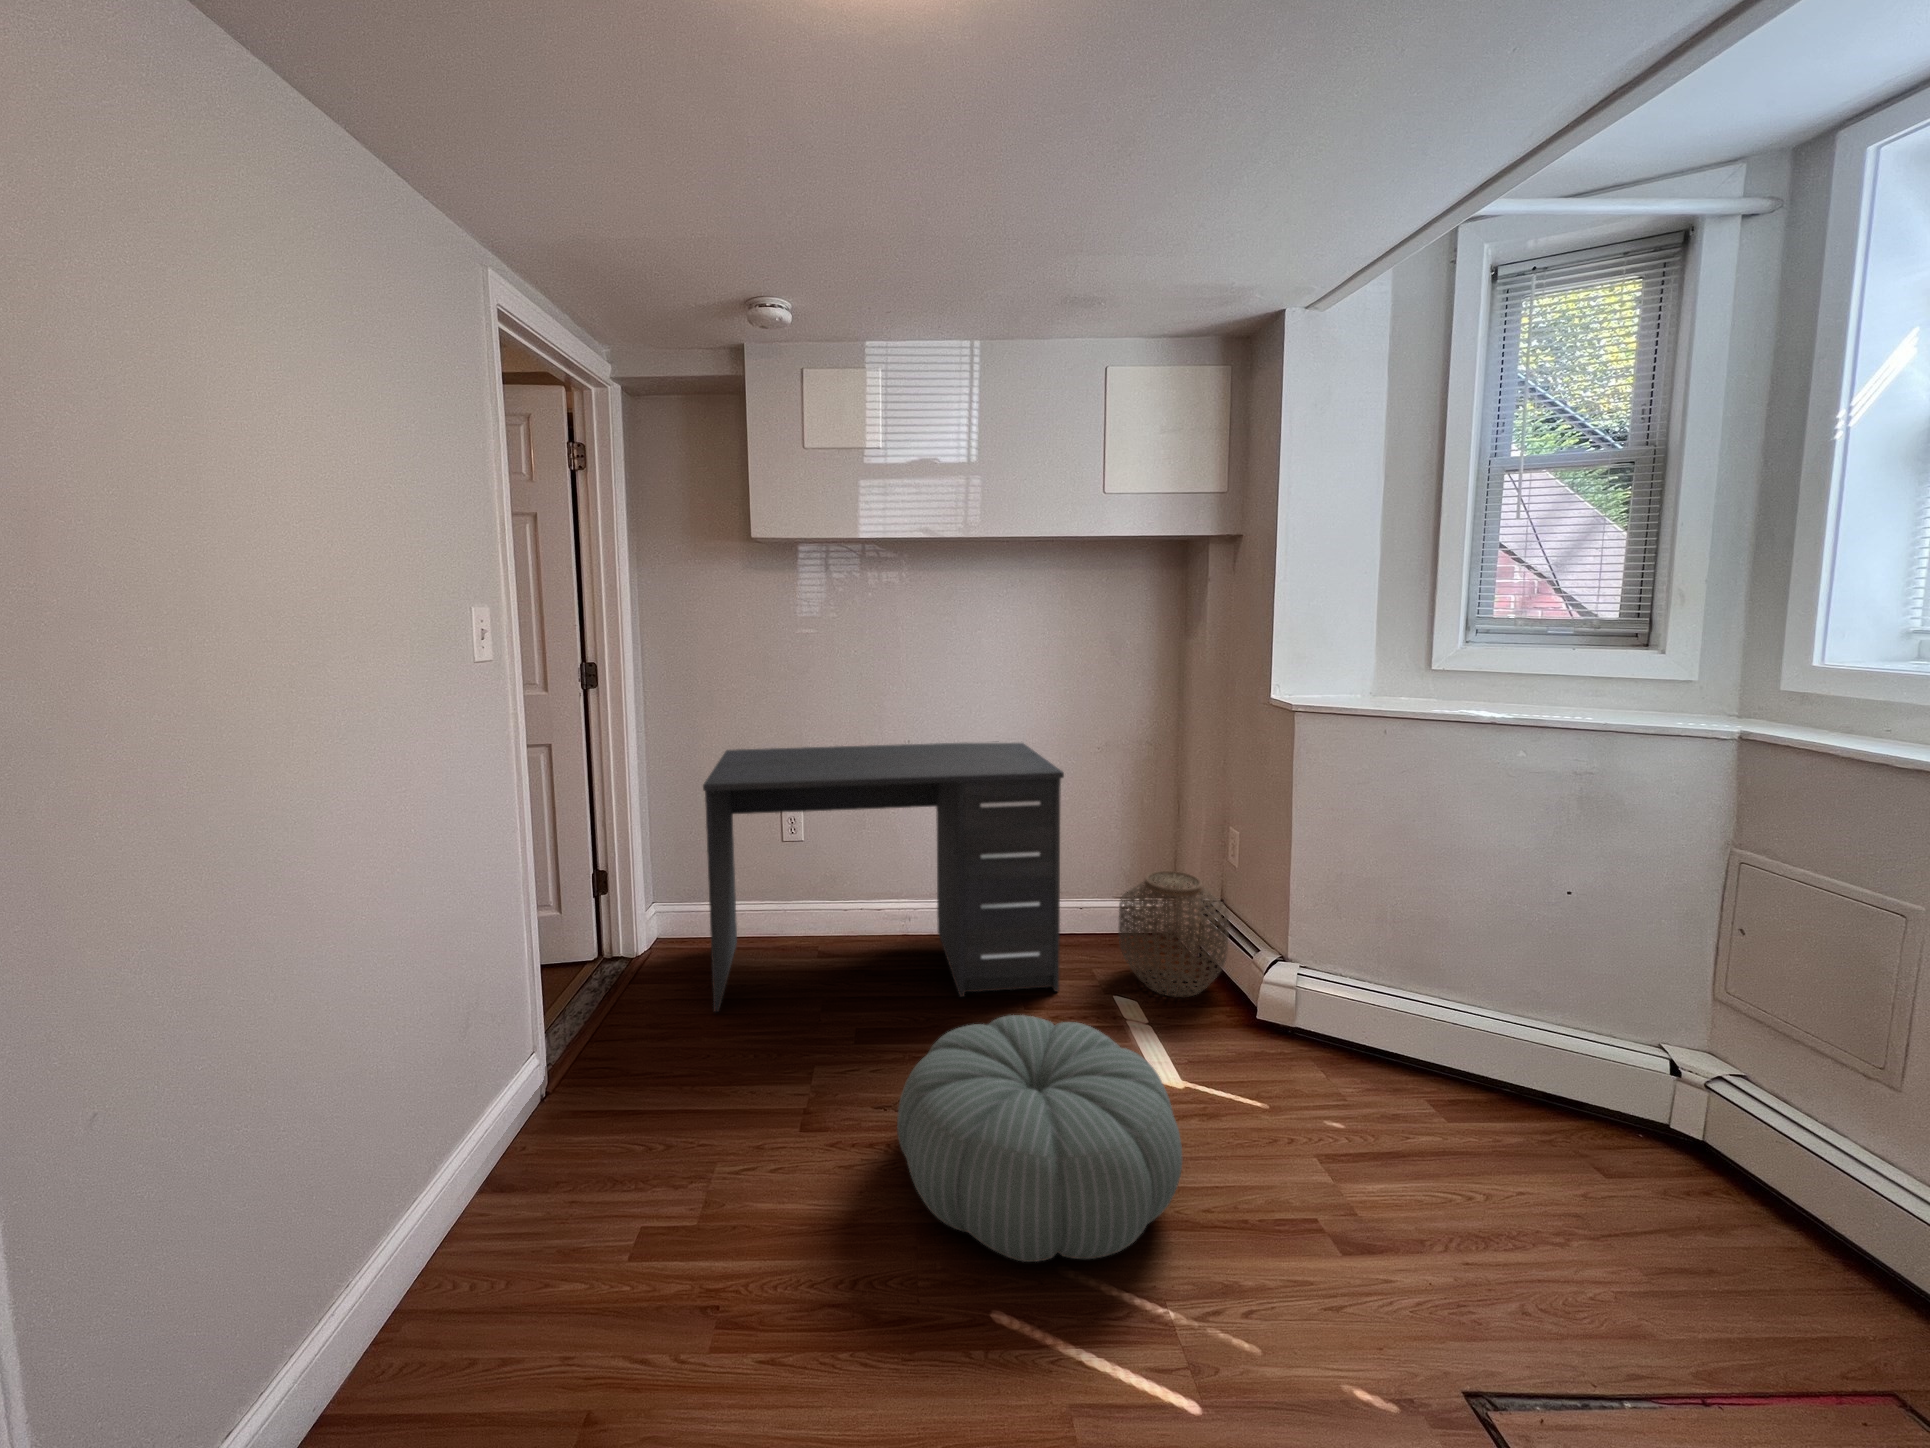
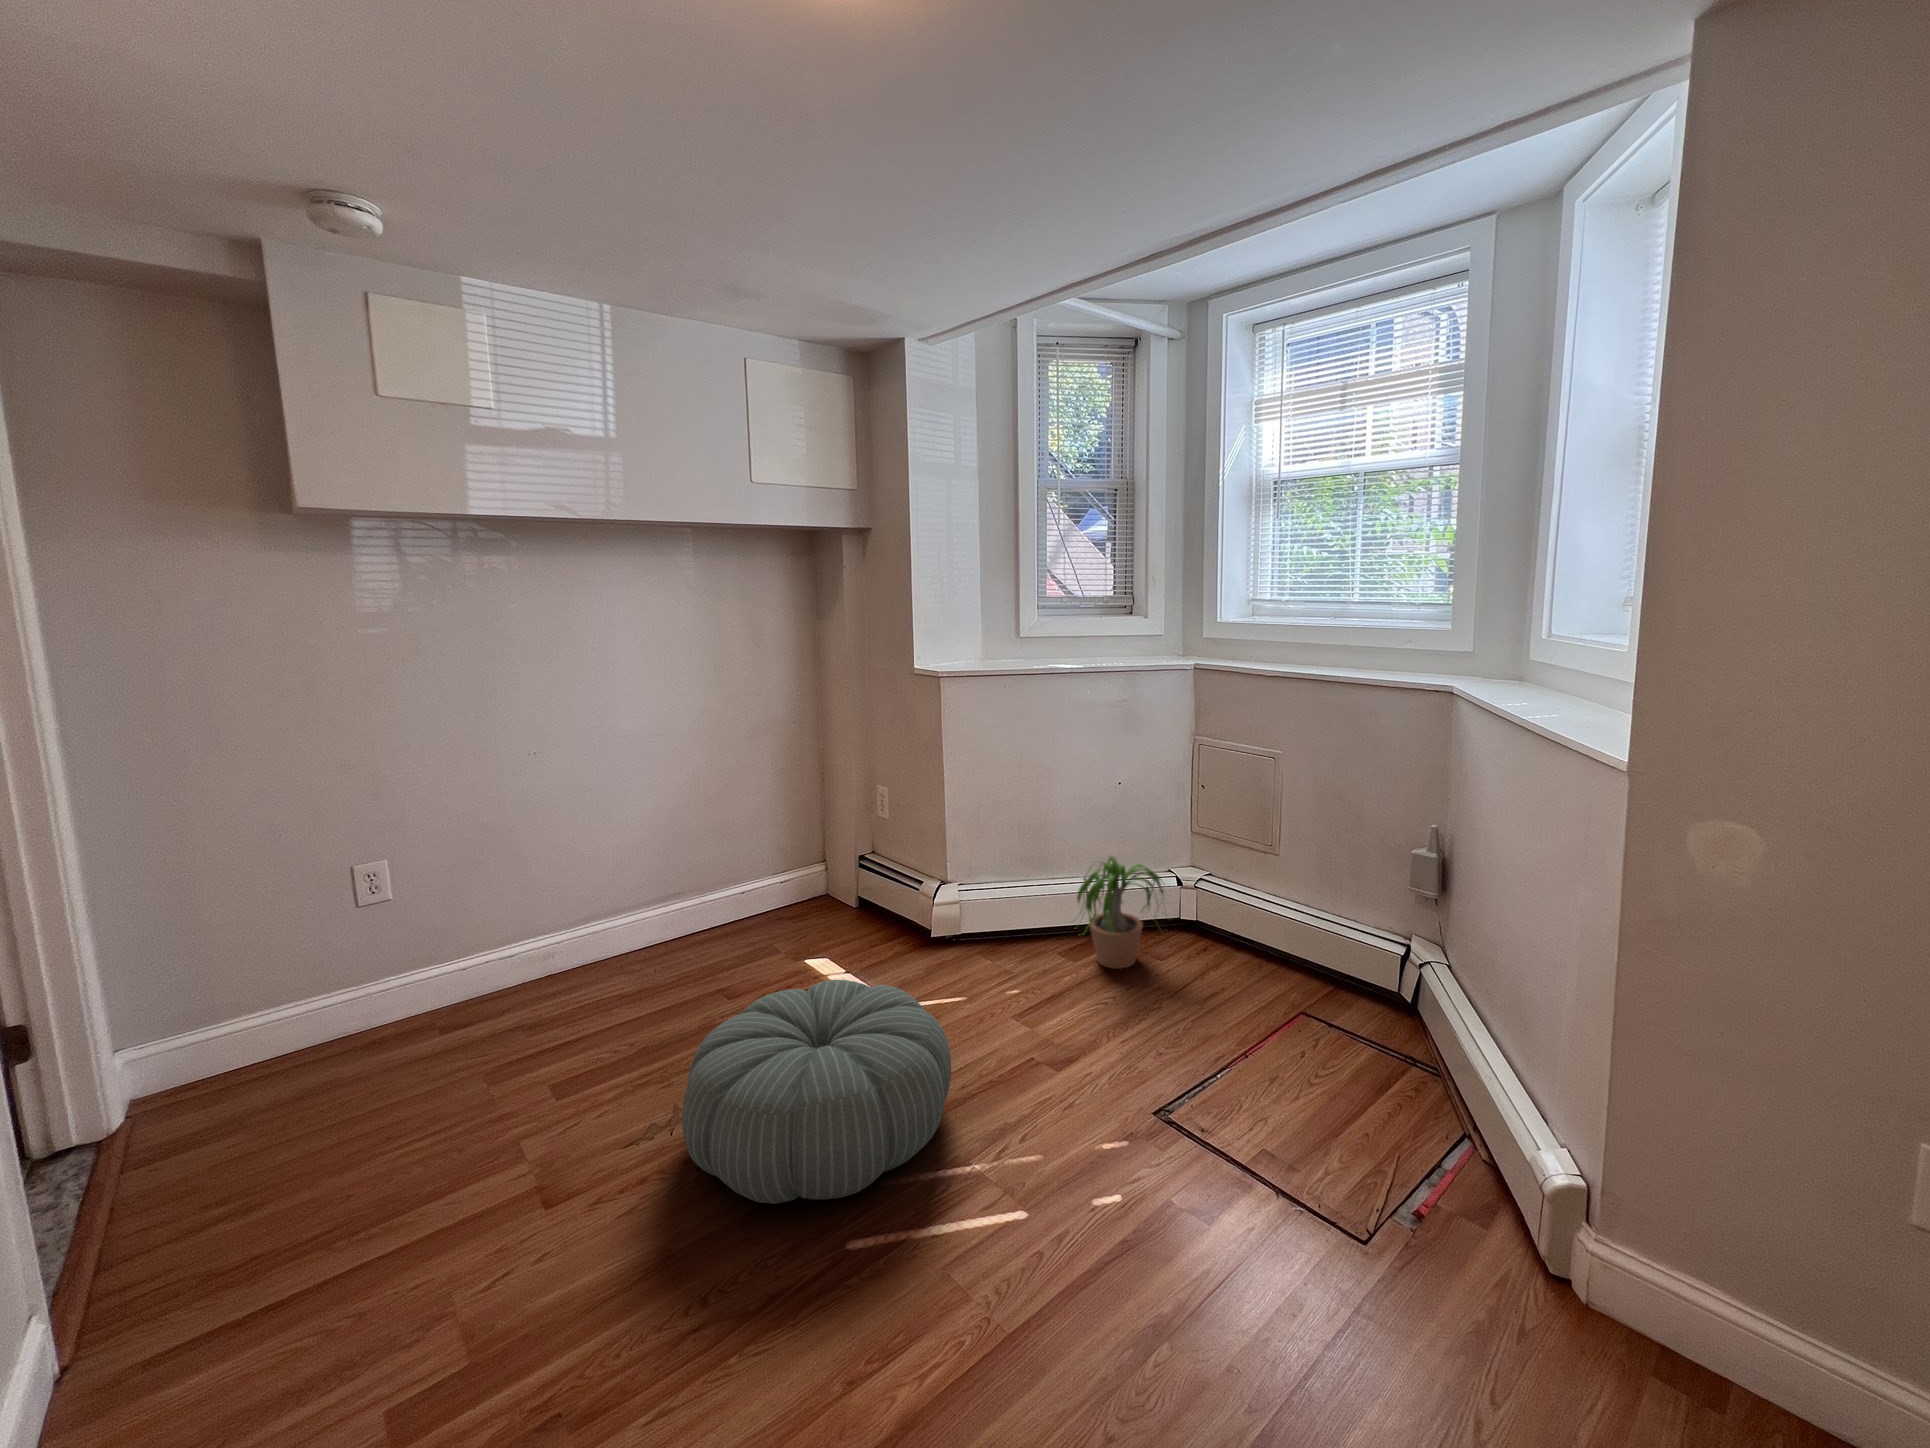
desk: present [703,743,1064,1012] -> none [252,736,758,1151]
woven basket: present [1119,871,1228,997] -> none [800,833,897,945]
potted plant: none [1430,993,1658,1164] -> present [1077,856,1164,969]

